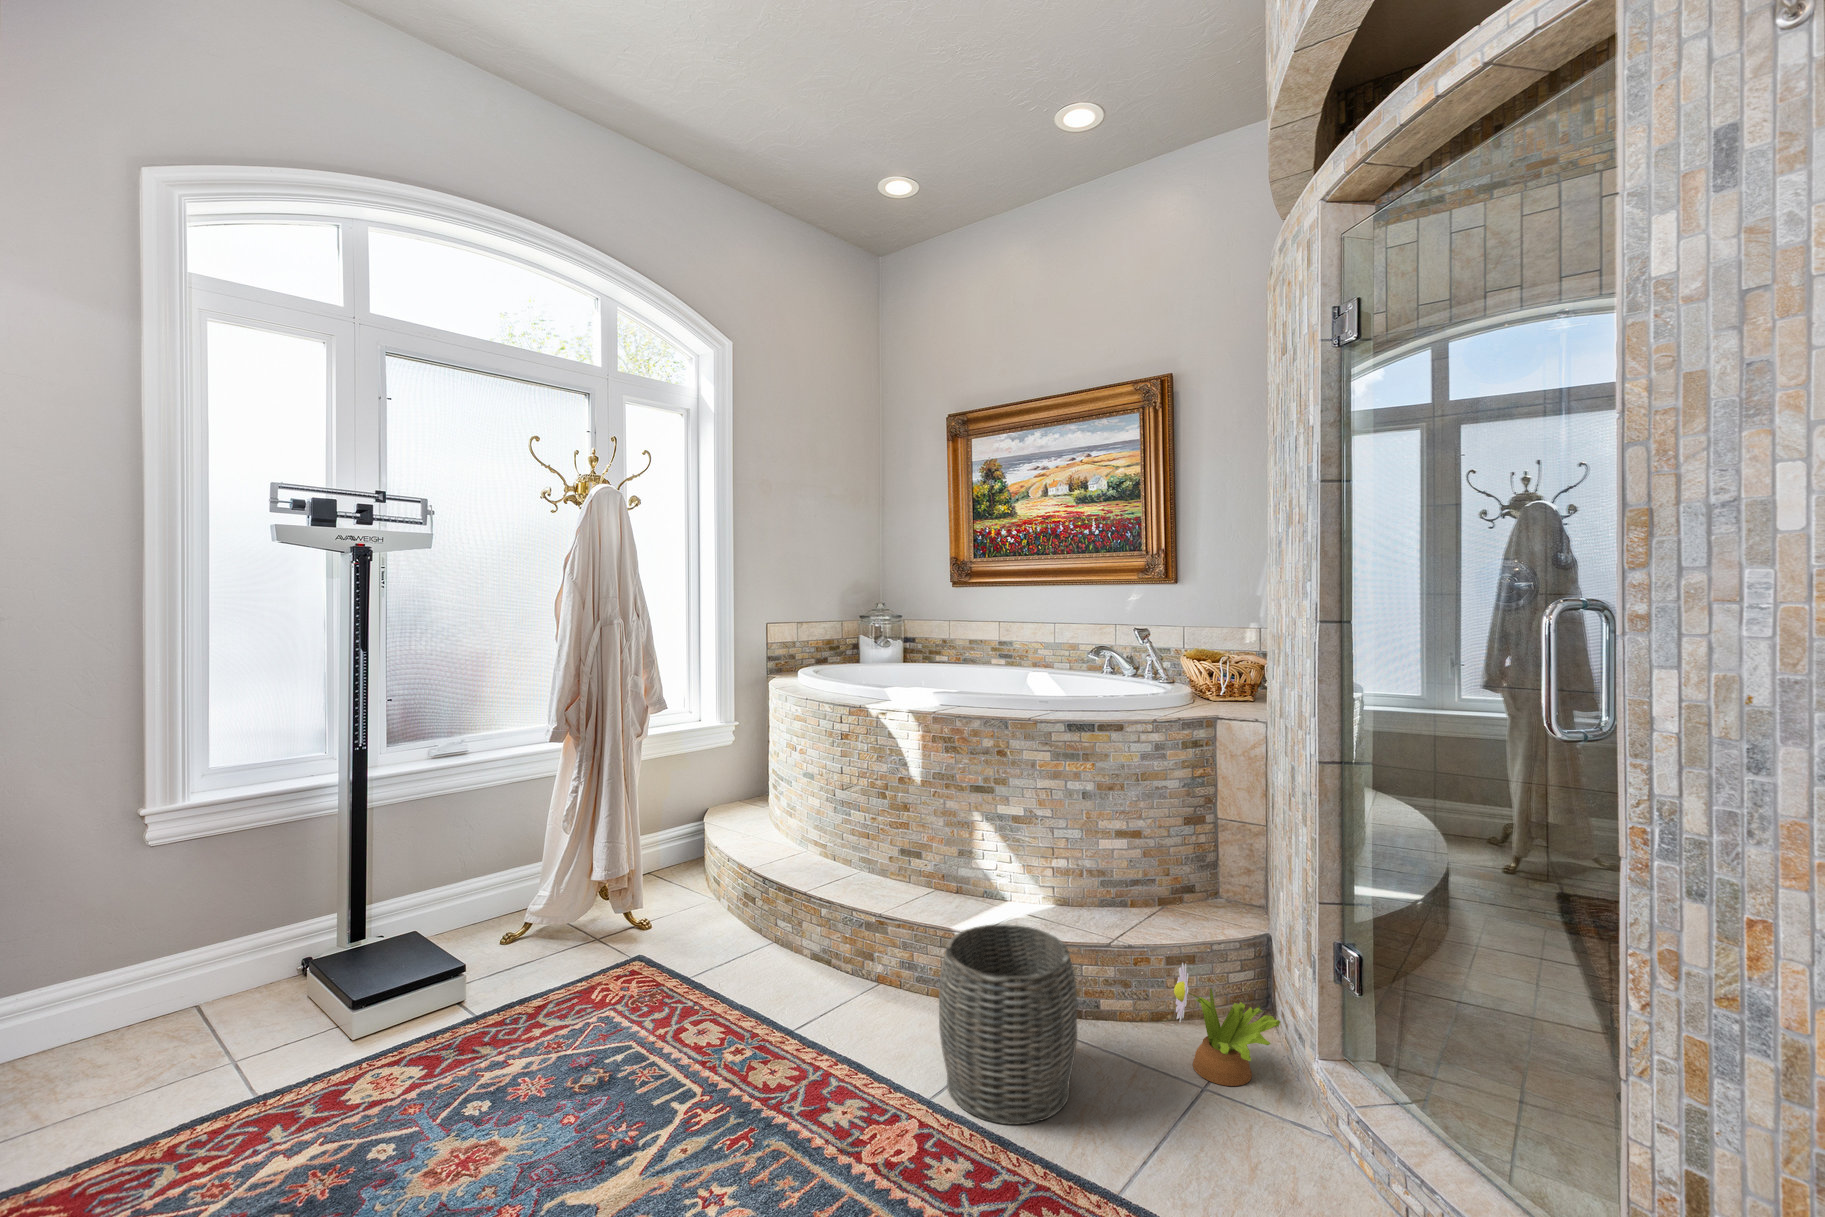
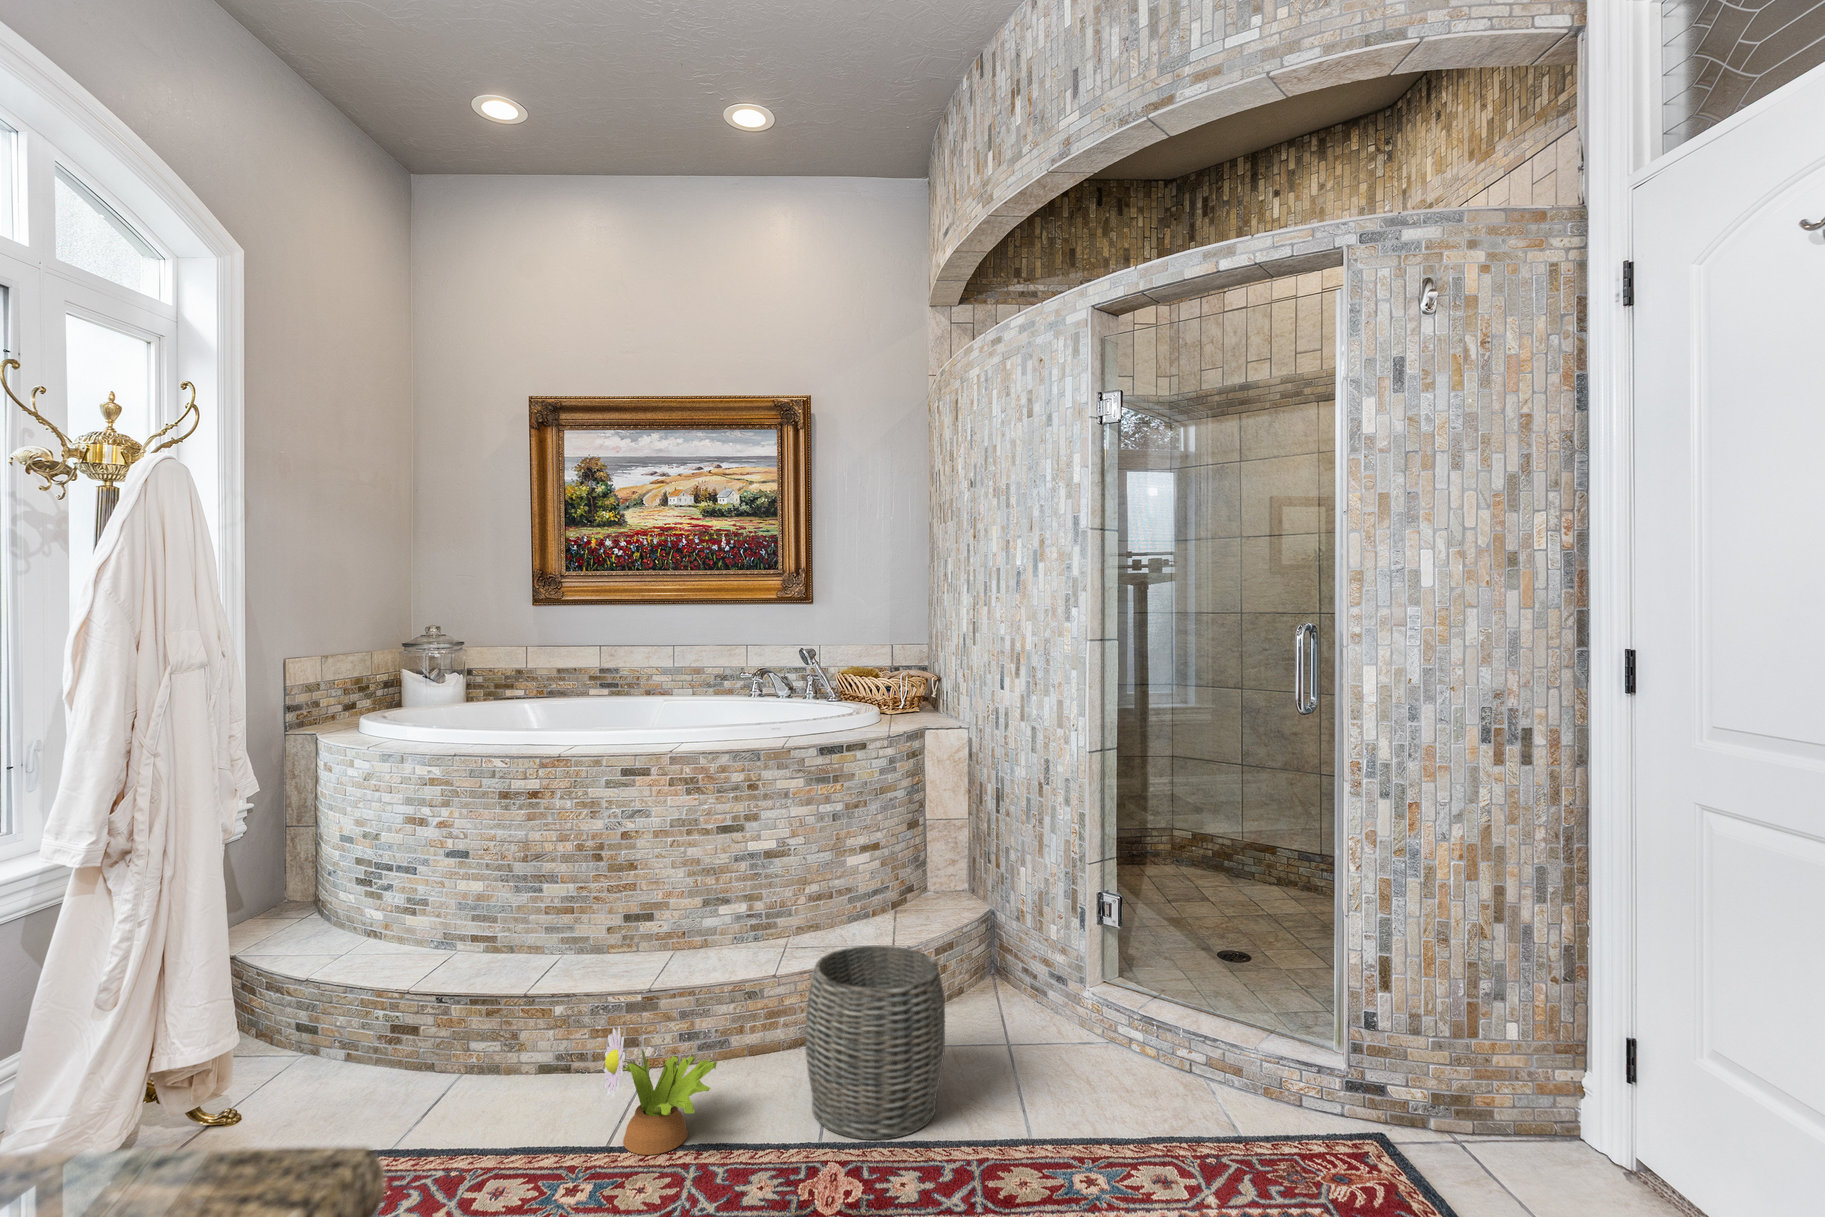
decorative plant: present [1174,963,1280,1086] -> present [604,1027,717,1155]

